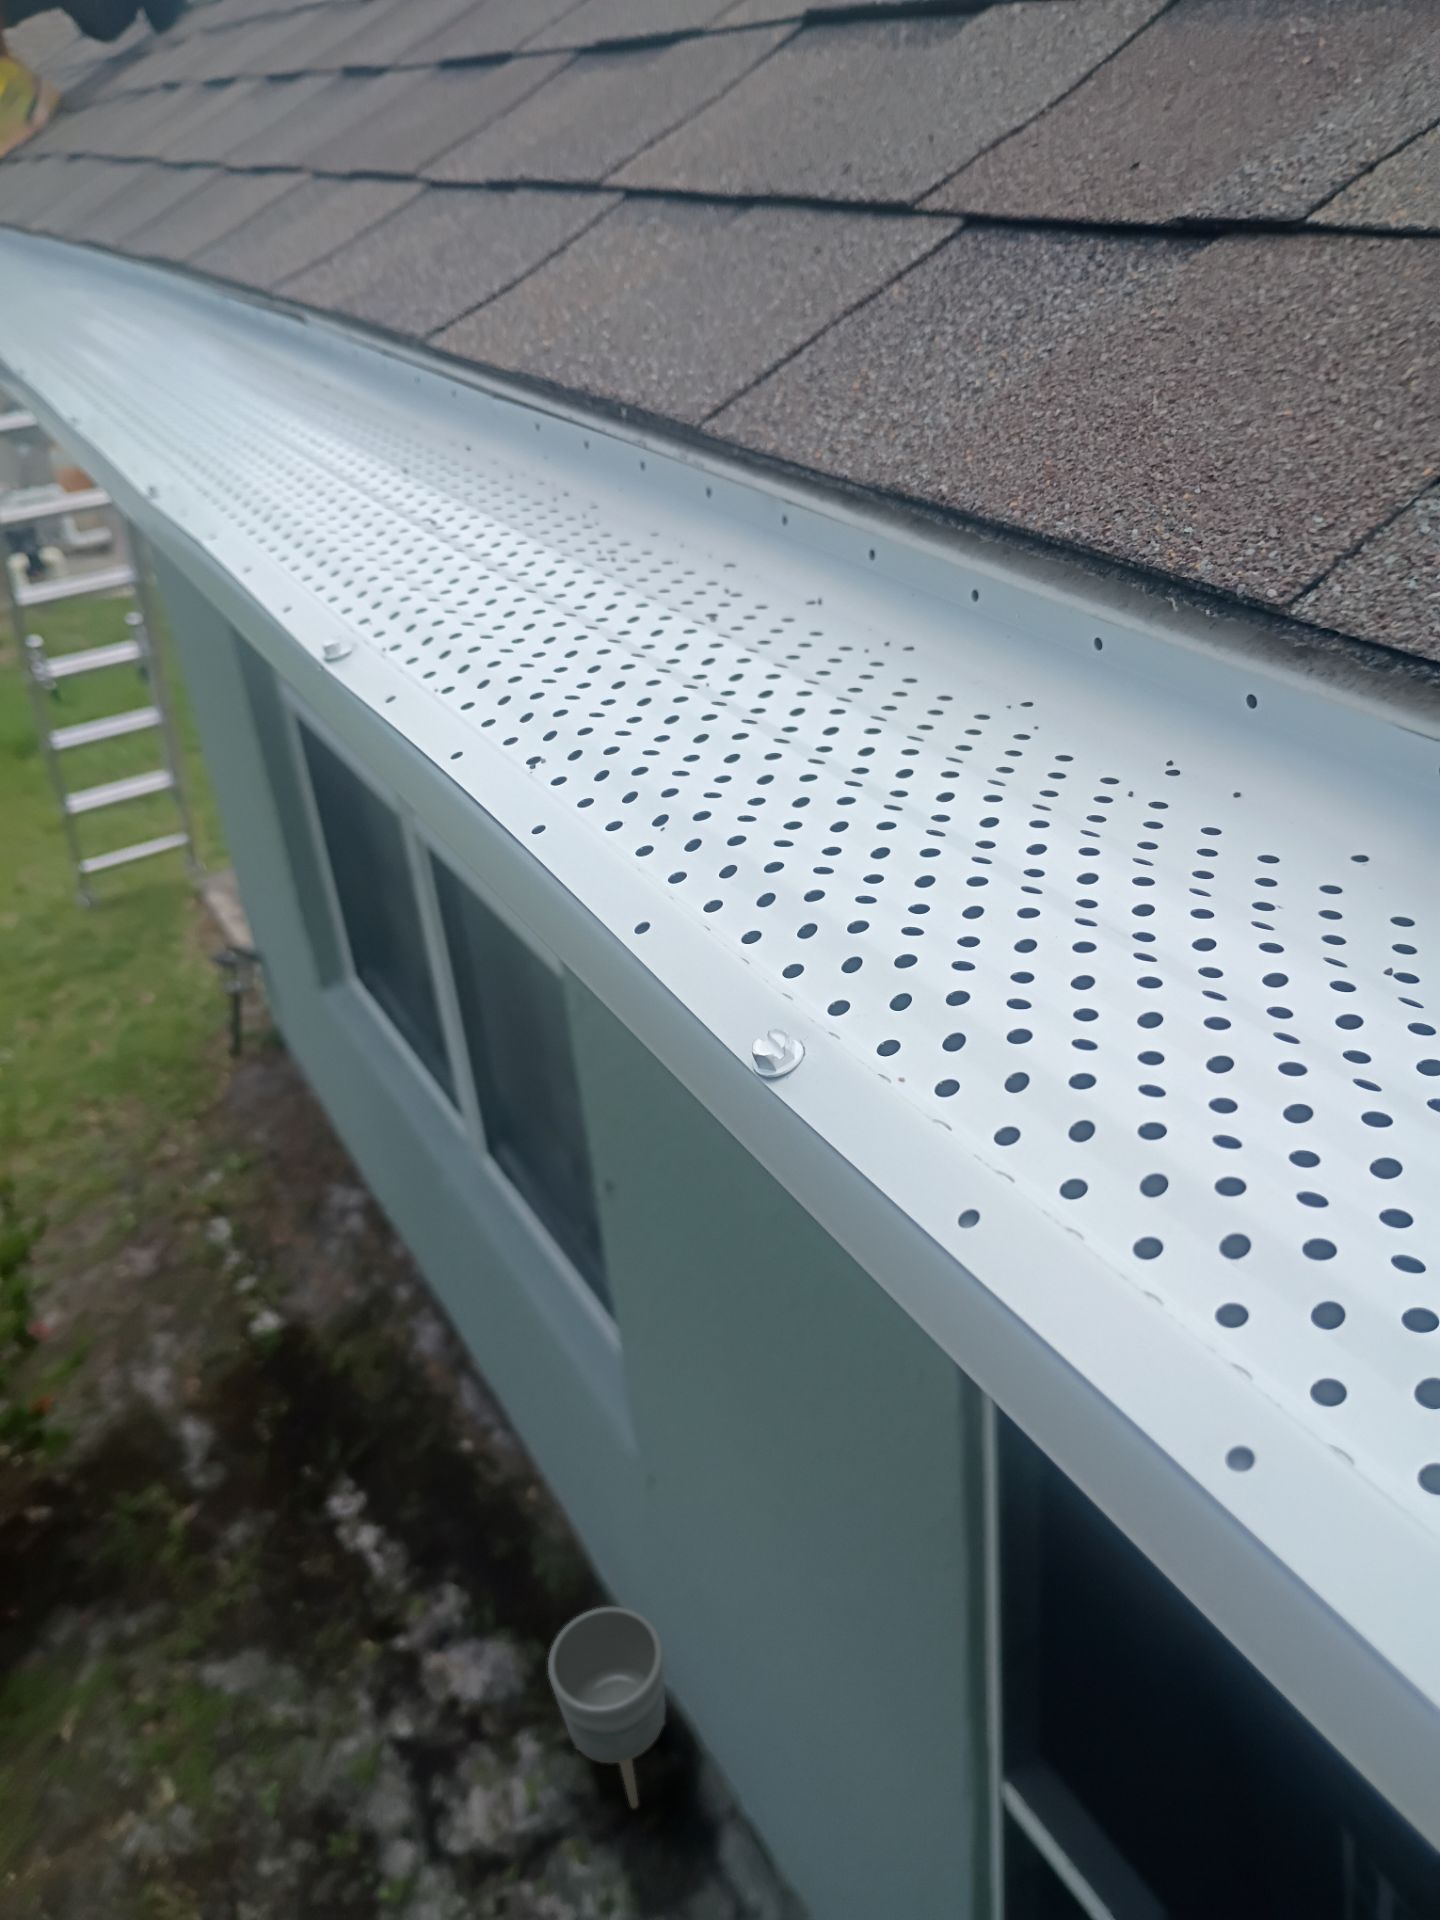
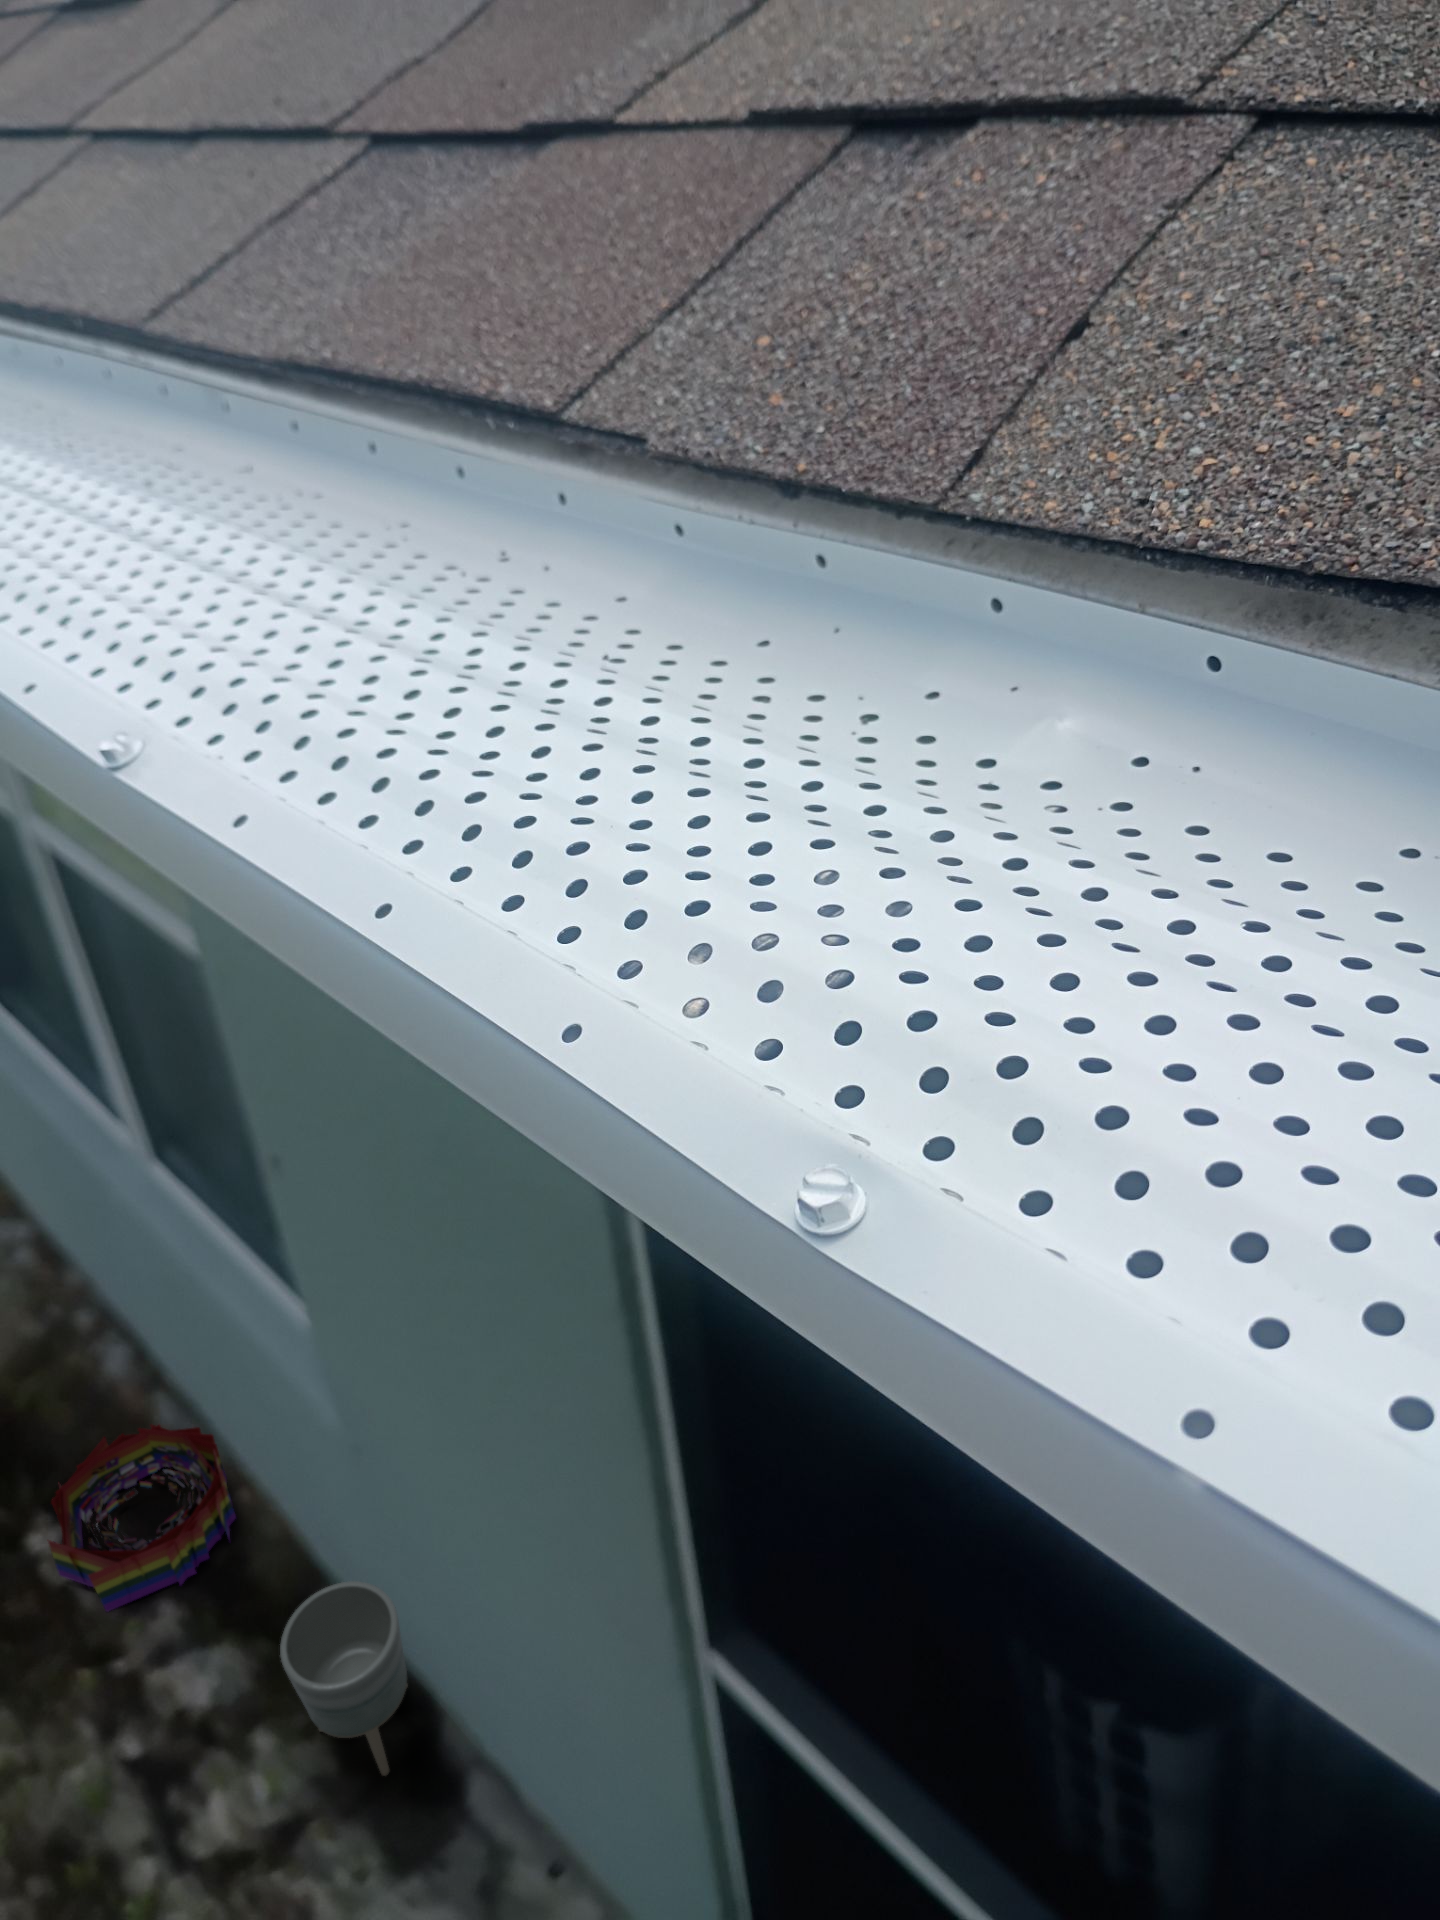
storage bin: none [351,1415,521,1589] -> present [48,1425,236,1611]

